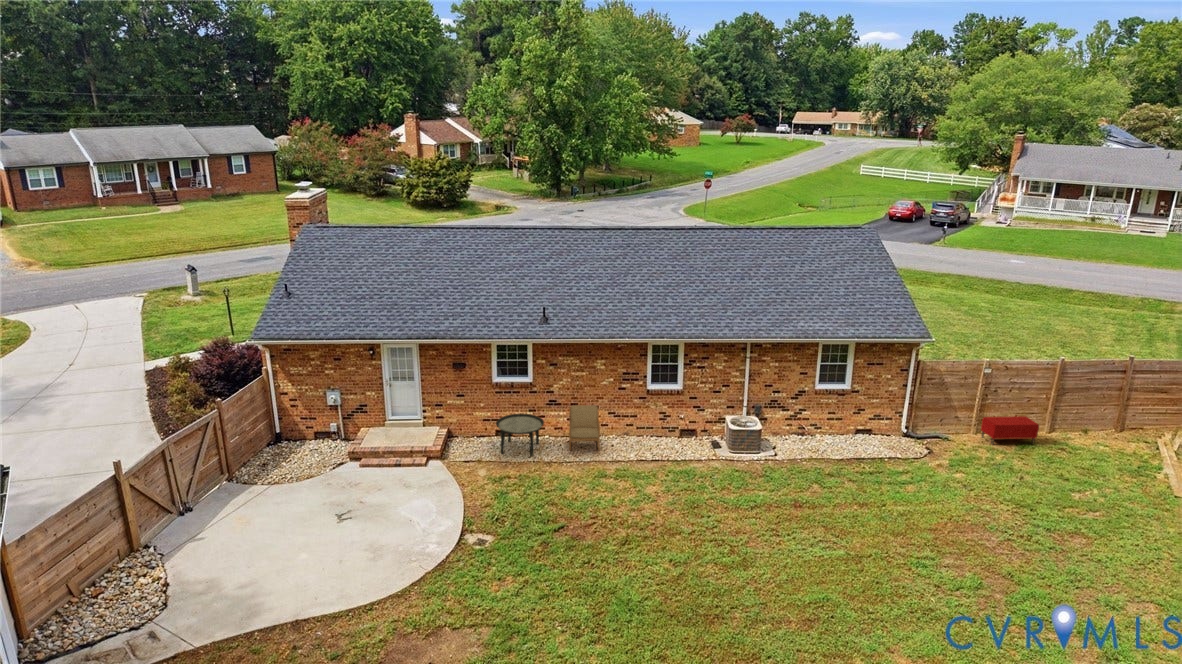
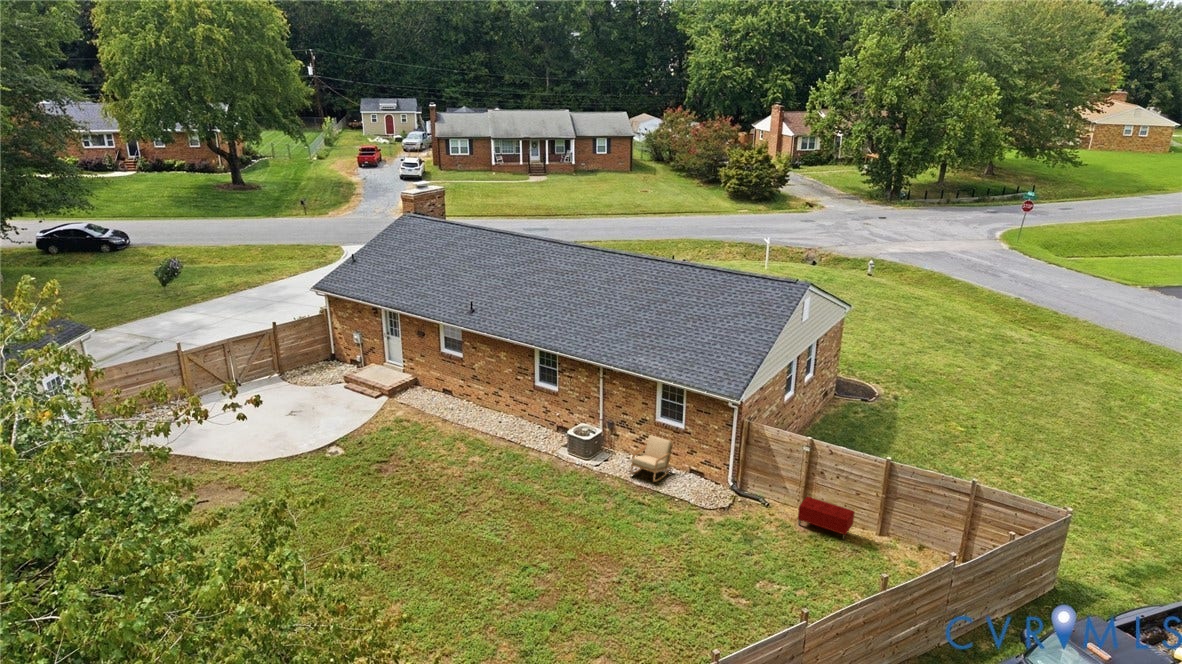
chair: present [569,405,600,450] -> present [630,435,673,482]
round table: present [496,413,544,456] -> none [423,378,460,412]

